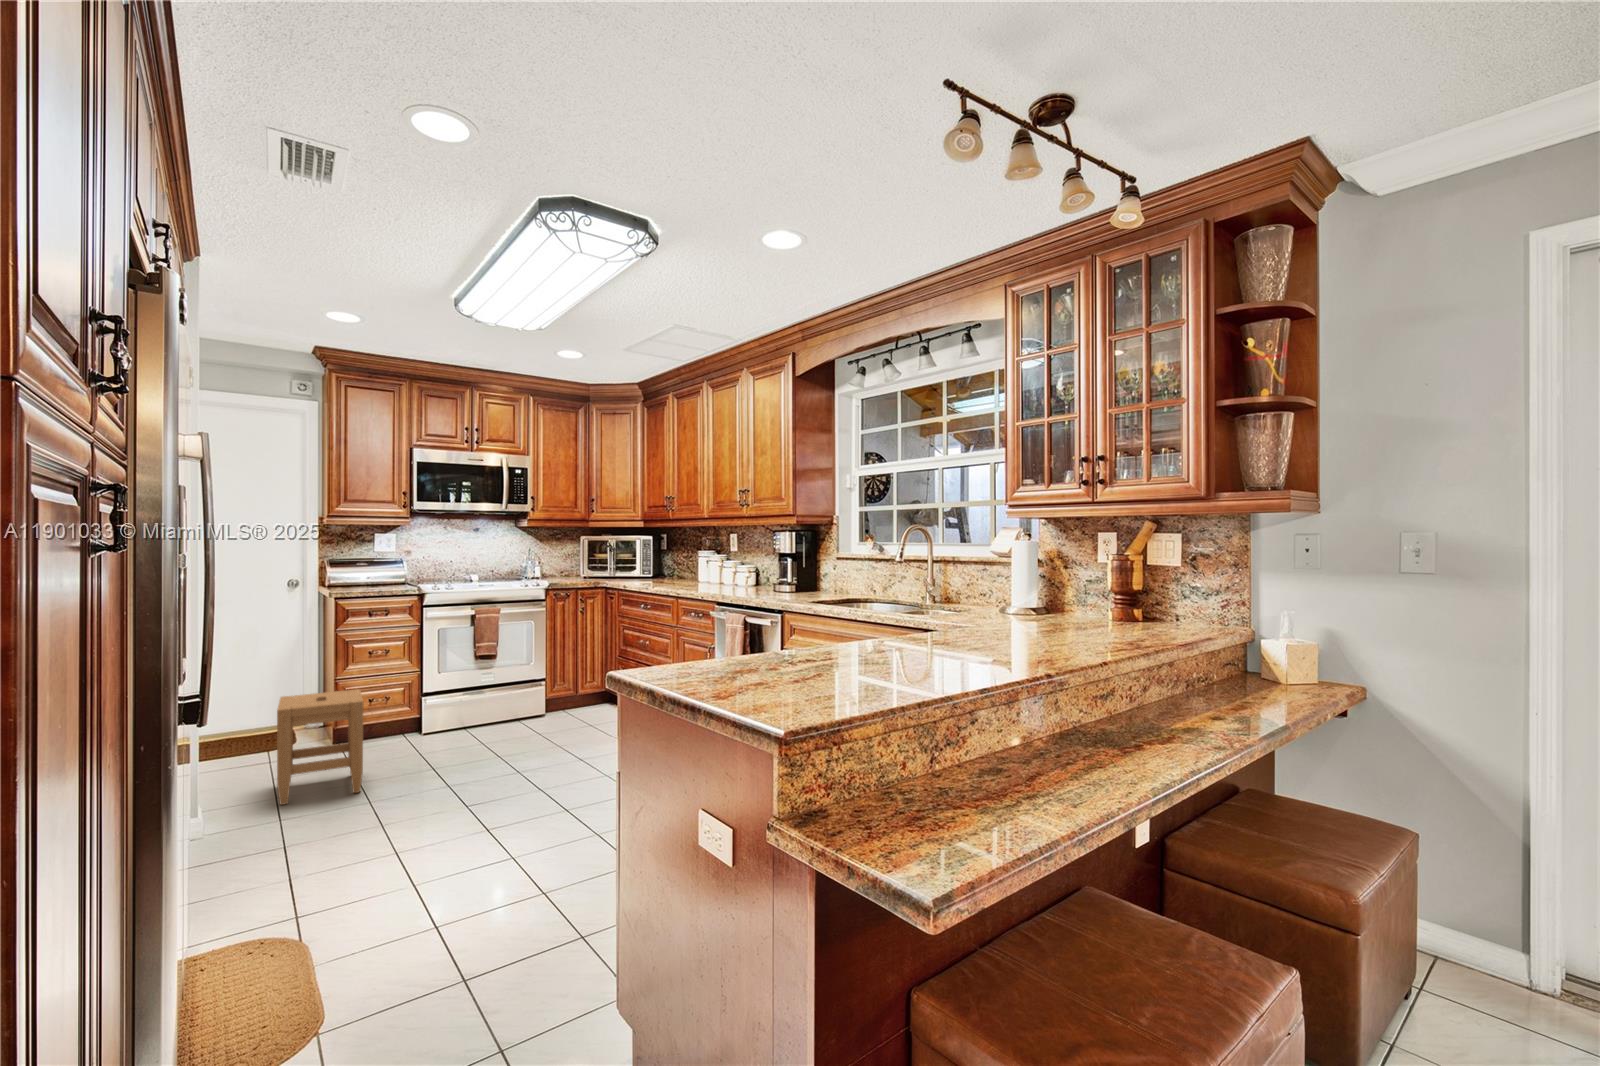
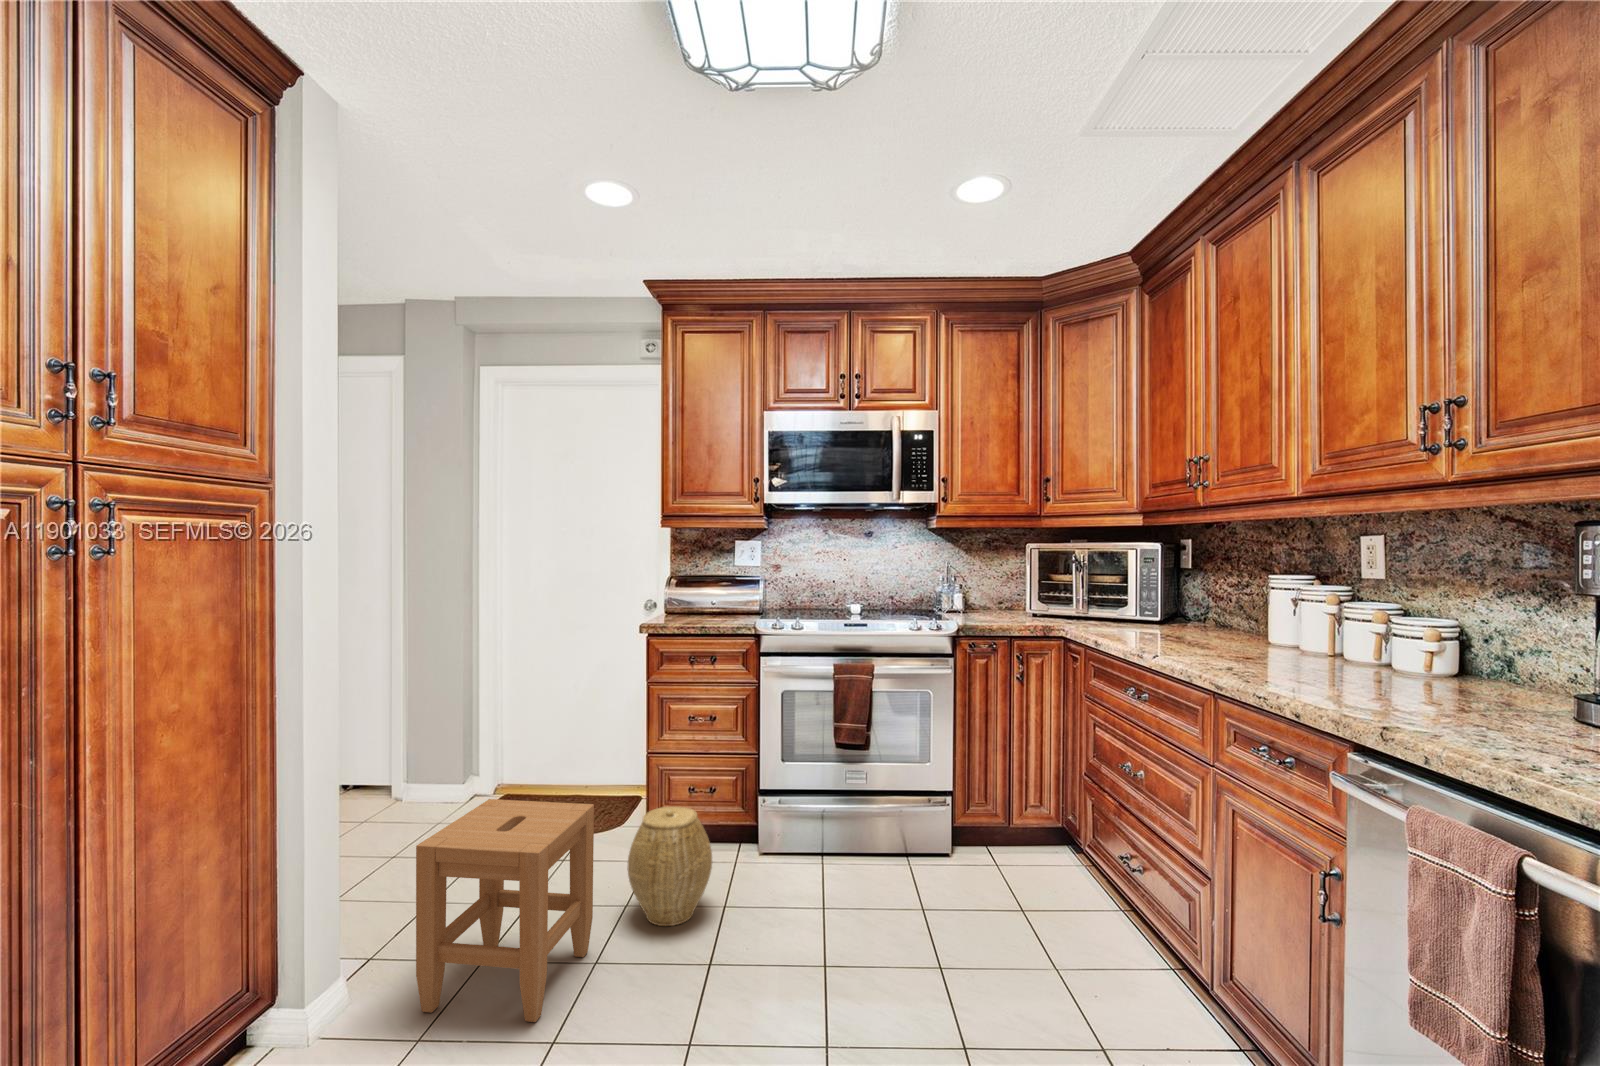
woven basket: none [364,696,421,761] -> present [627,807,712,926]

